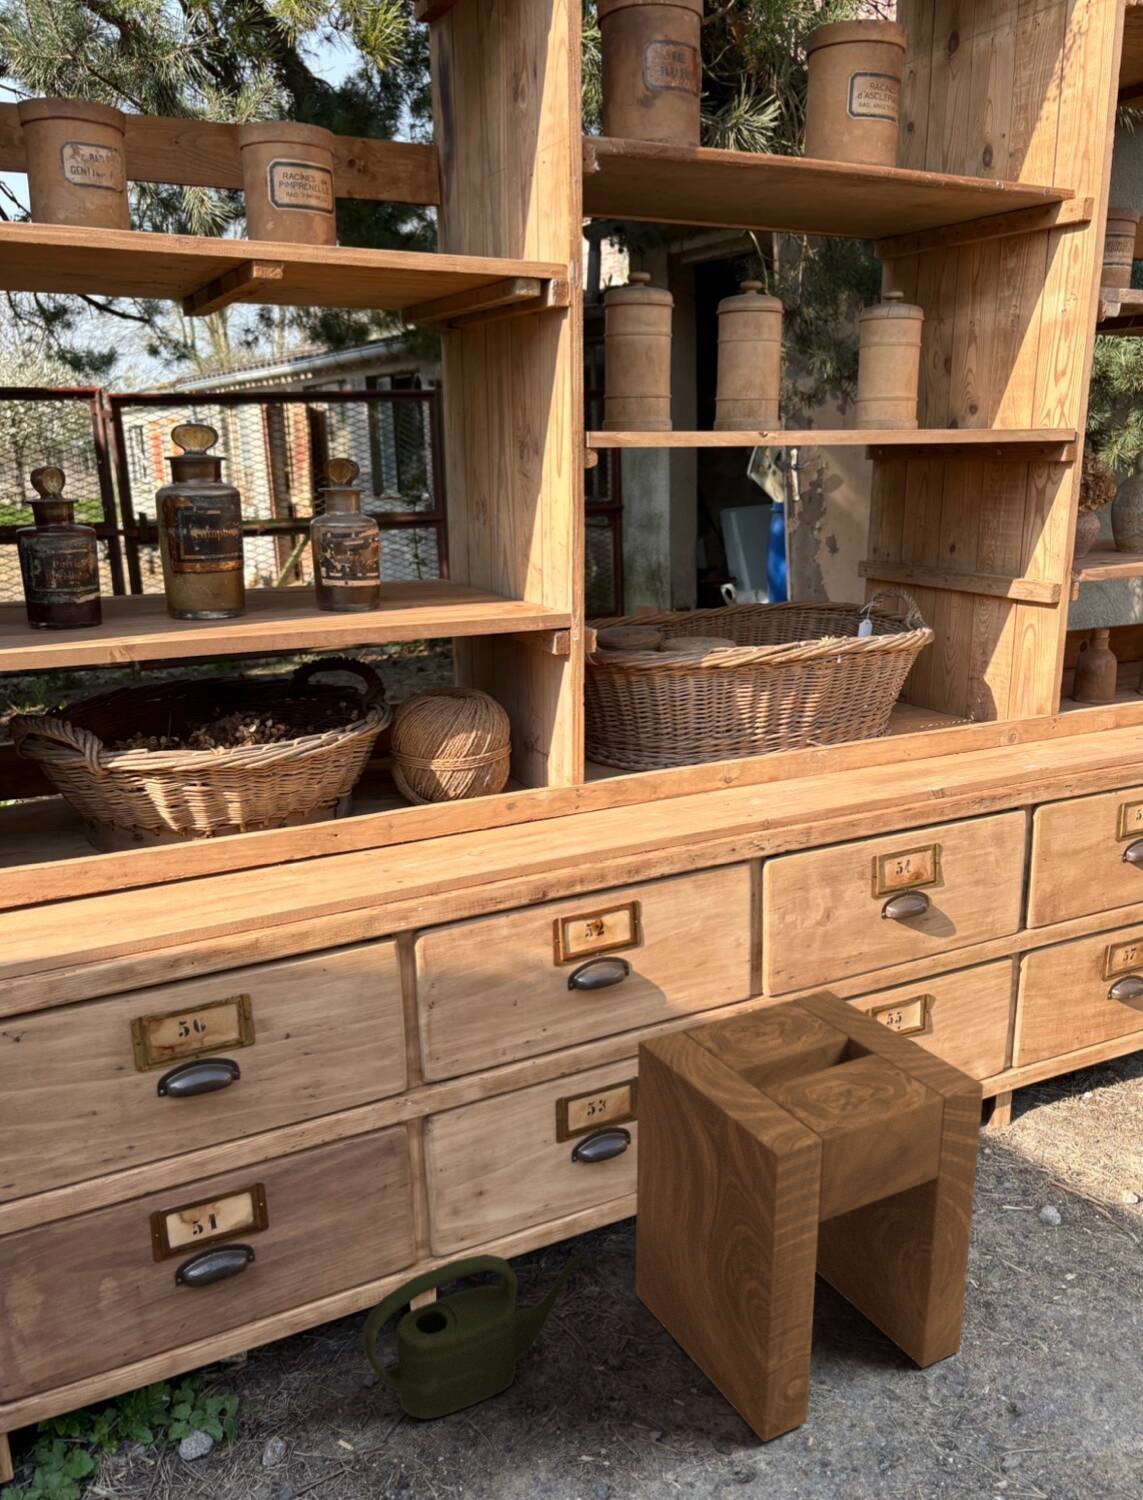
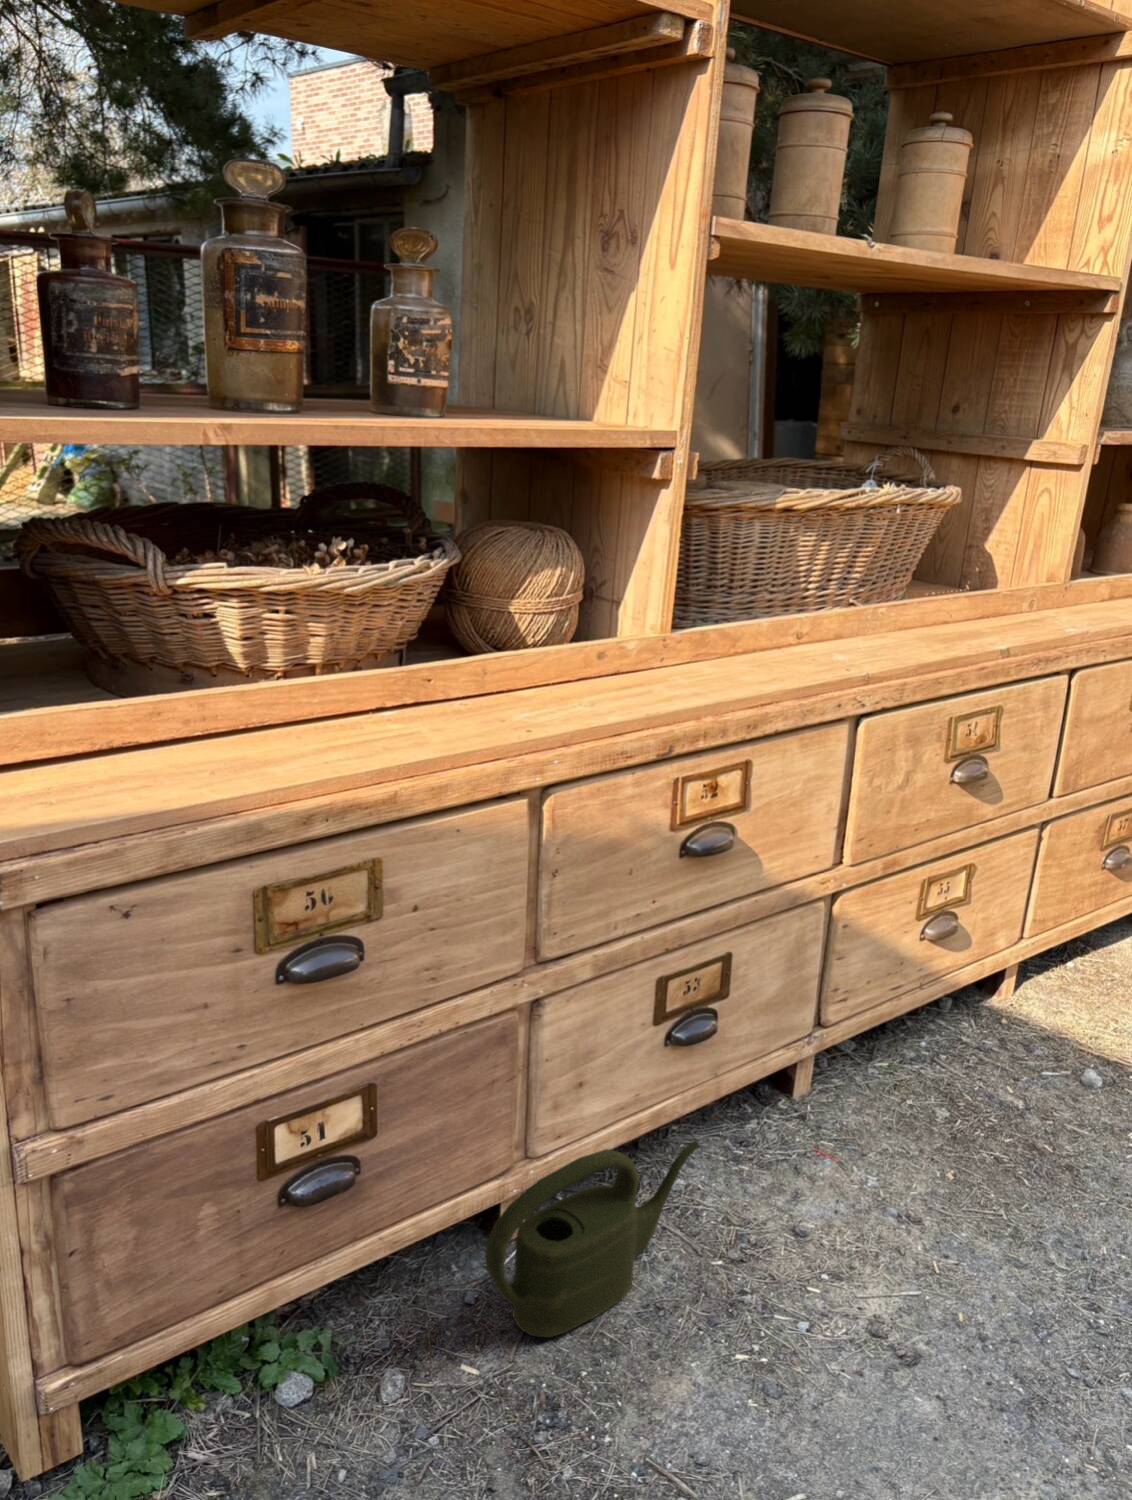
stool: present [636,991,983,1442] -> none [722,855,1116,1319]

